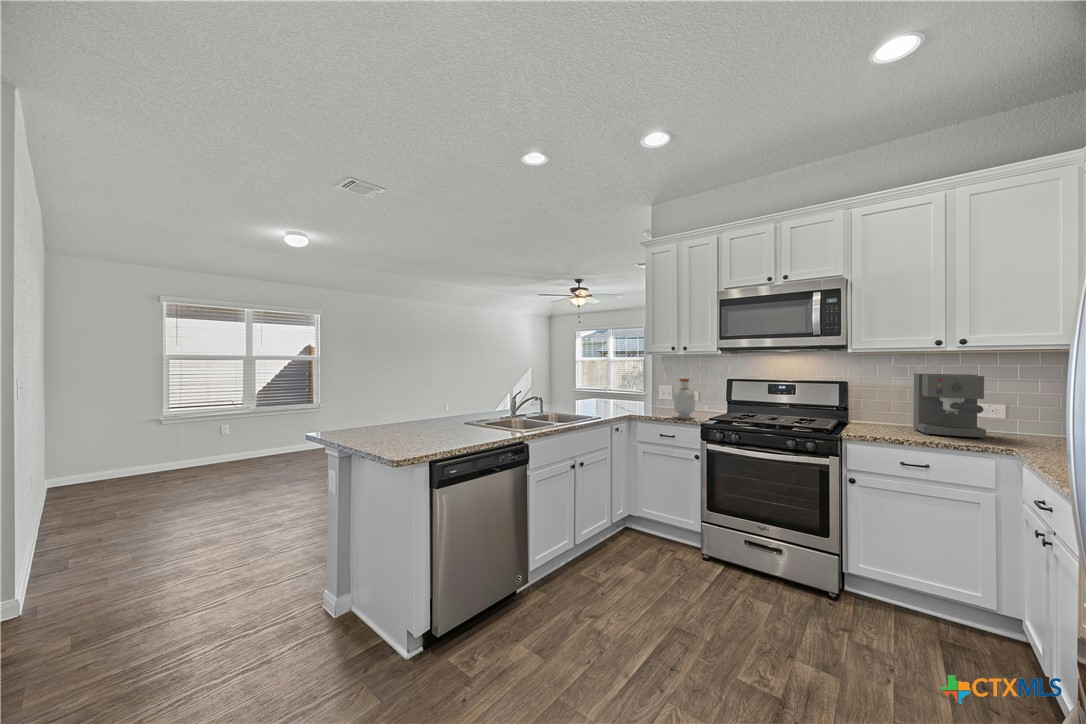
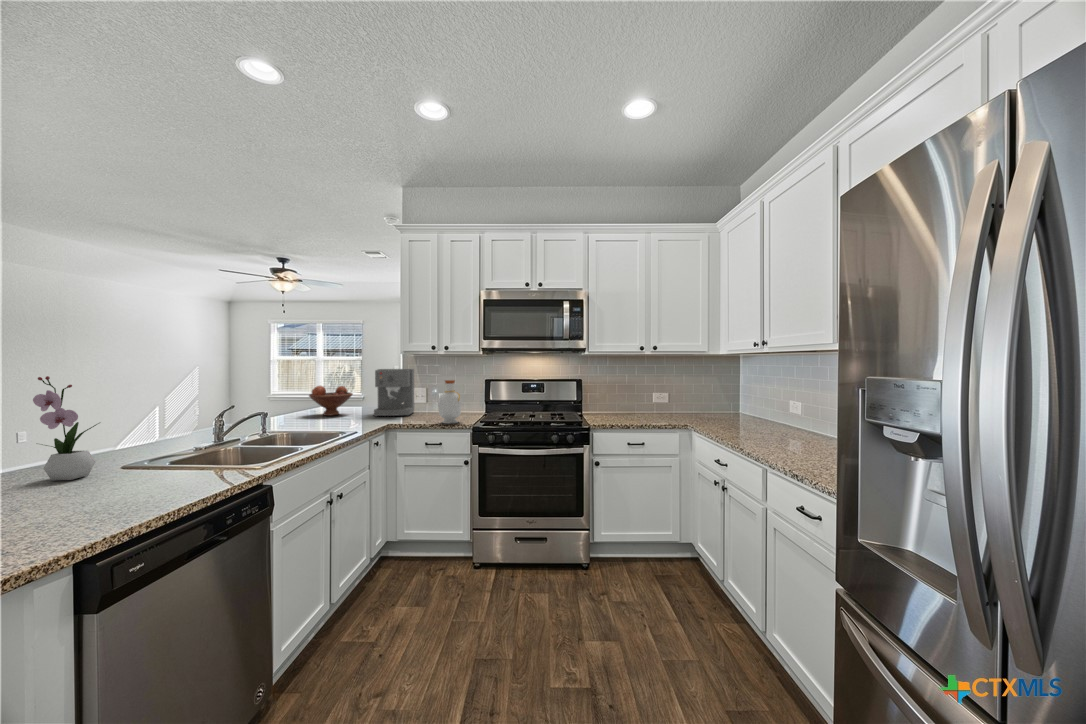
flower arrangement: none [422,365,450,425] -> present [33,376,99,480]
coffee maker: present [913,373,986,439] -> present [374,369,414,417]
fruit bowl: none [579,380,612,404] -> present [309,386,353,416]

